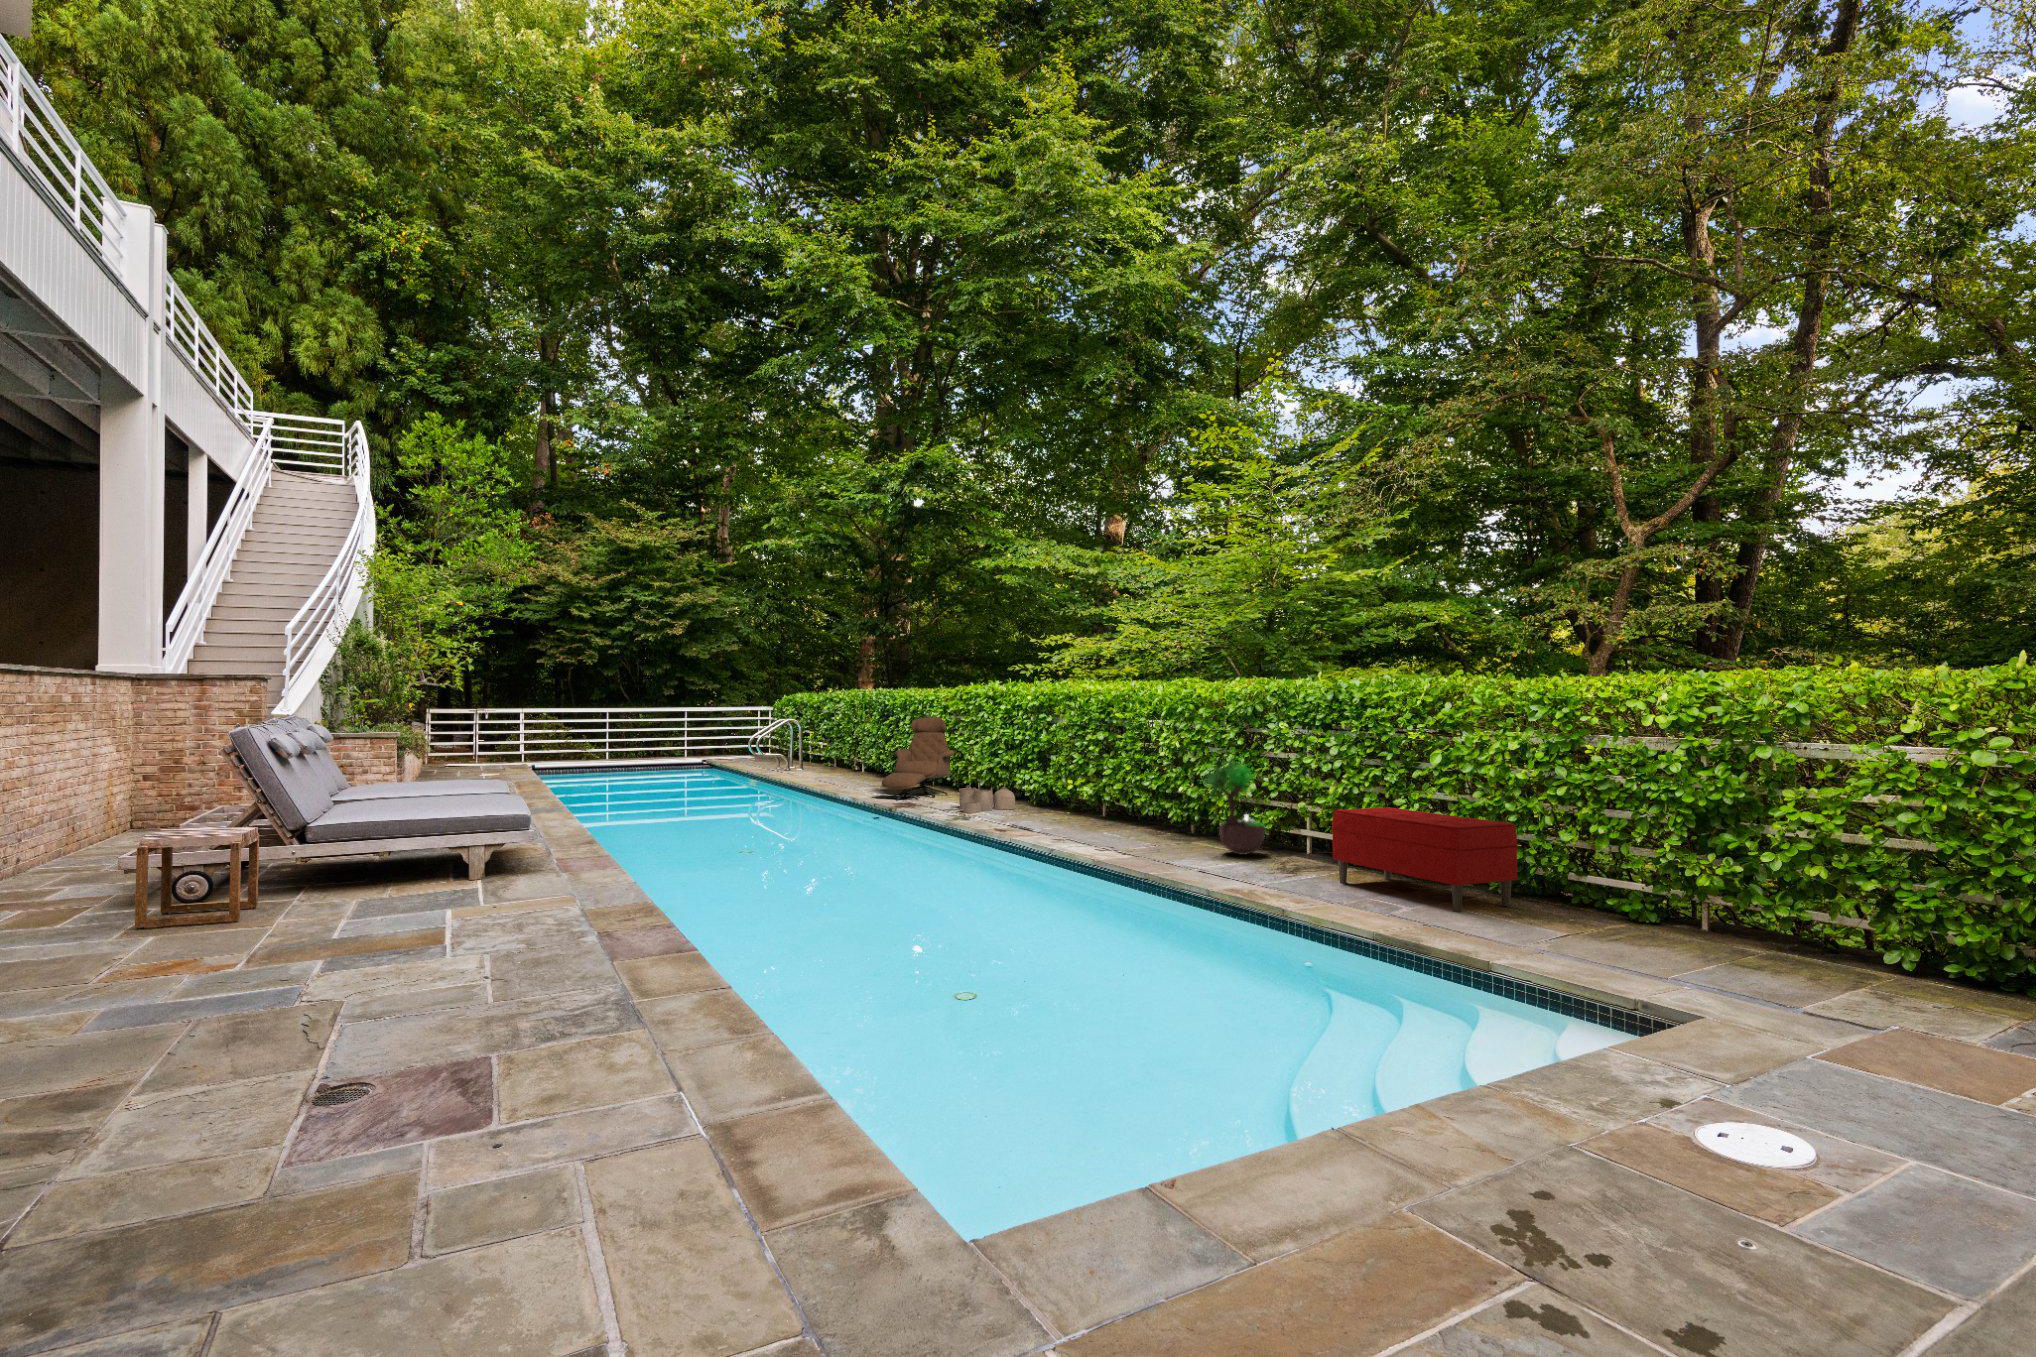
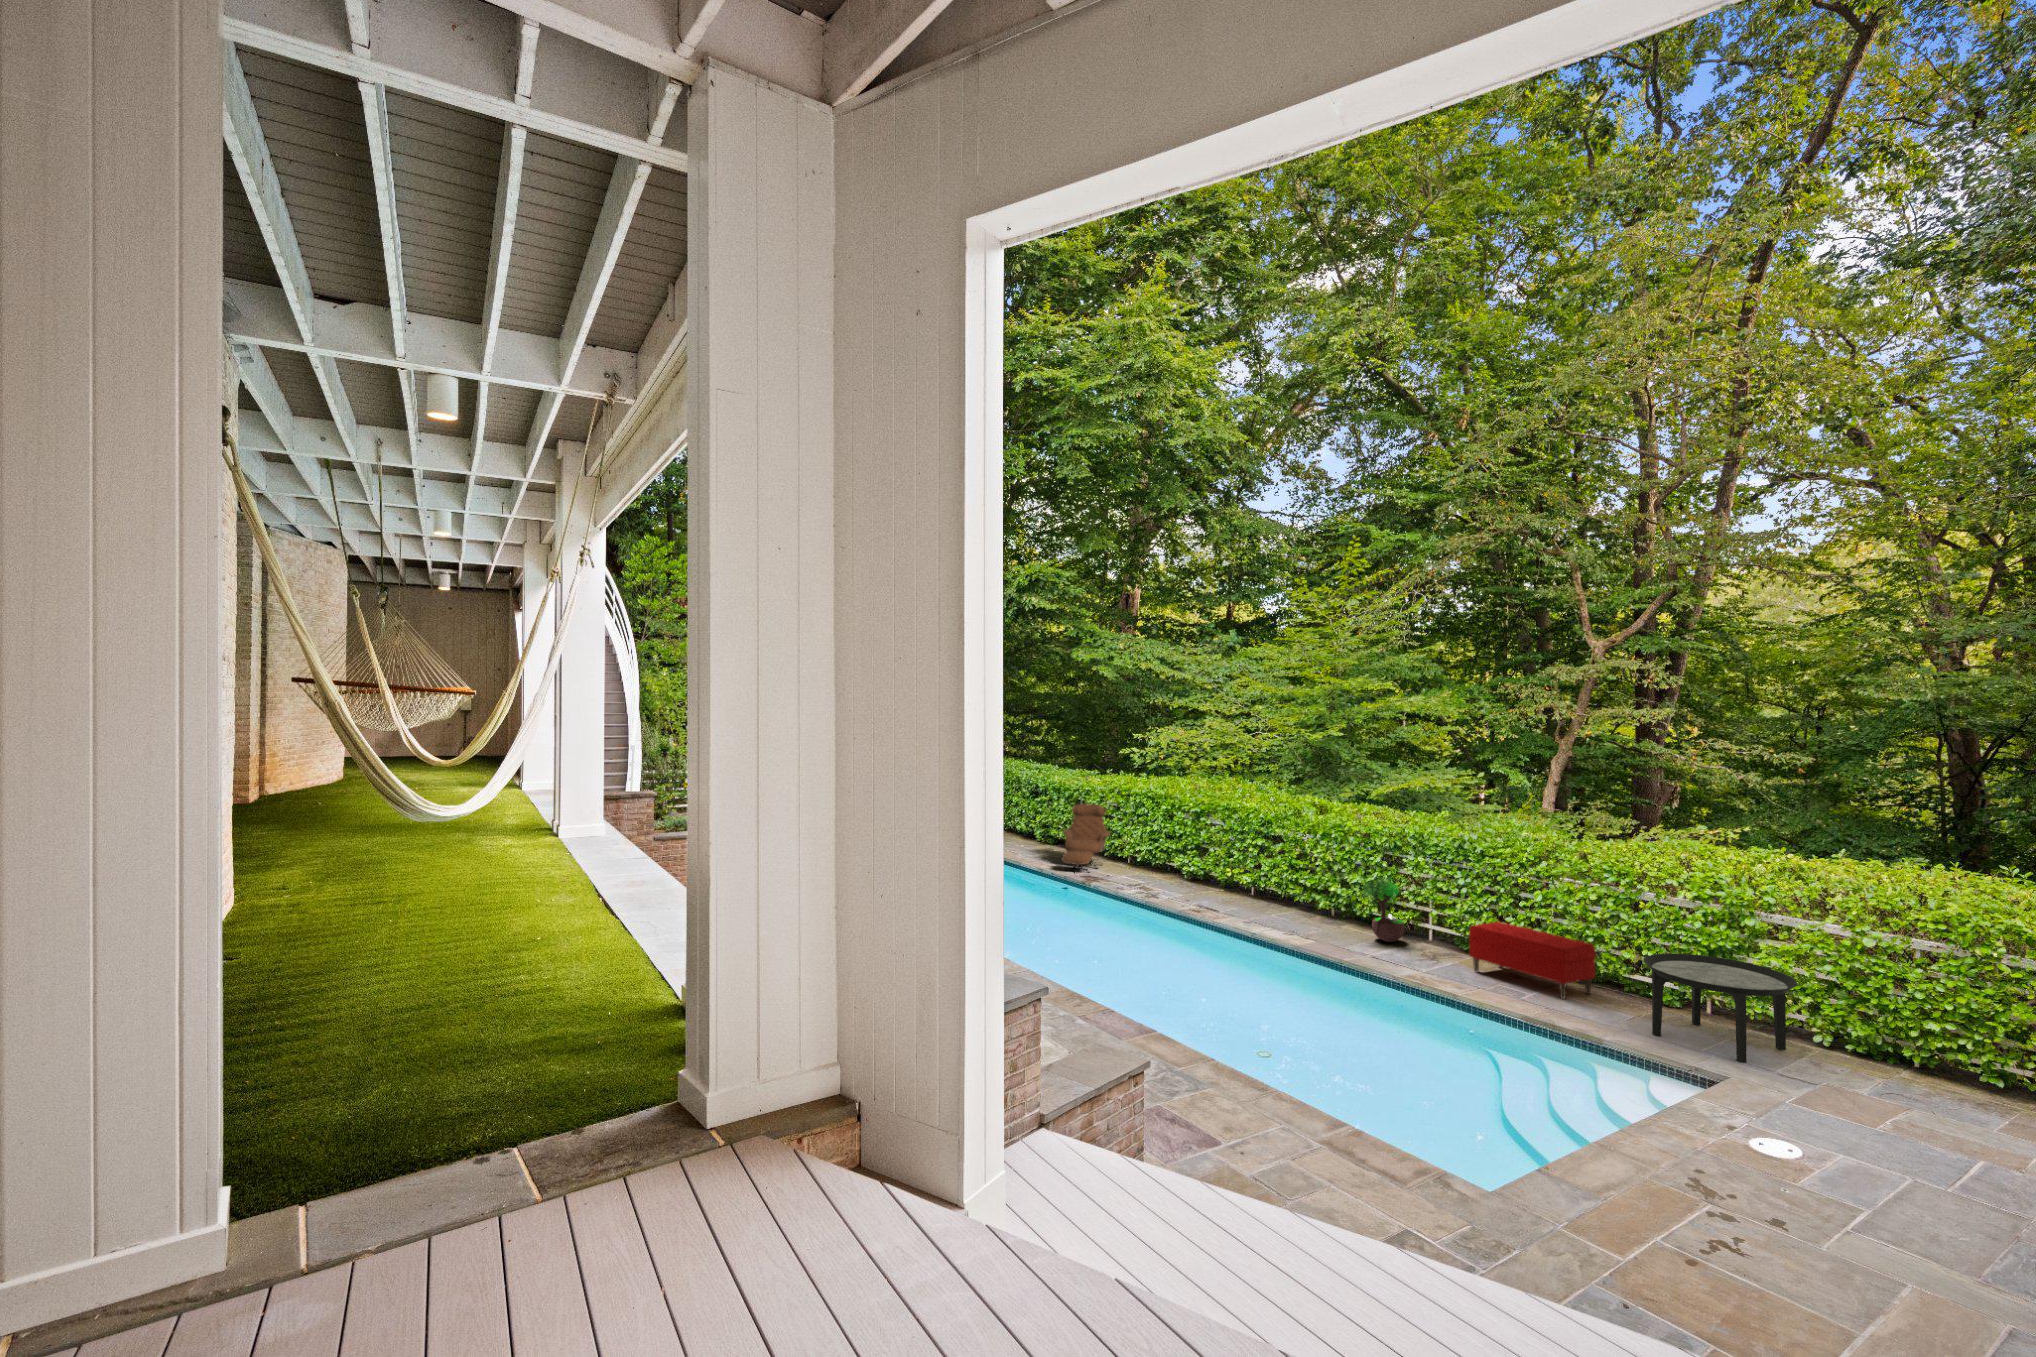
woven basket: present [959,785,1015,813] -> none [1134,866,1175,891]
round table: none [1569,820,1845,993] -> present [1643,954,1797,1063]

